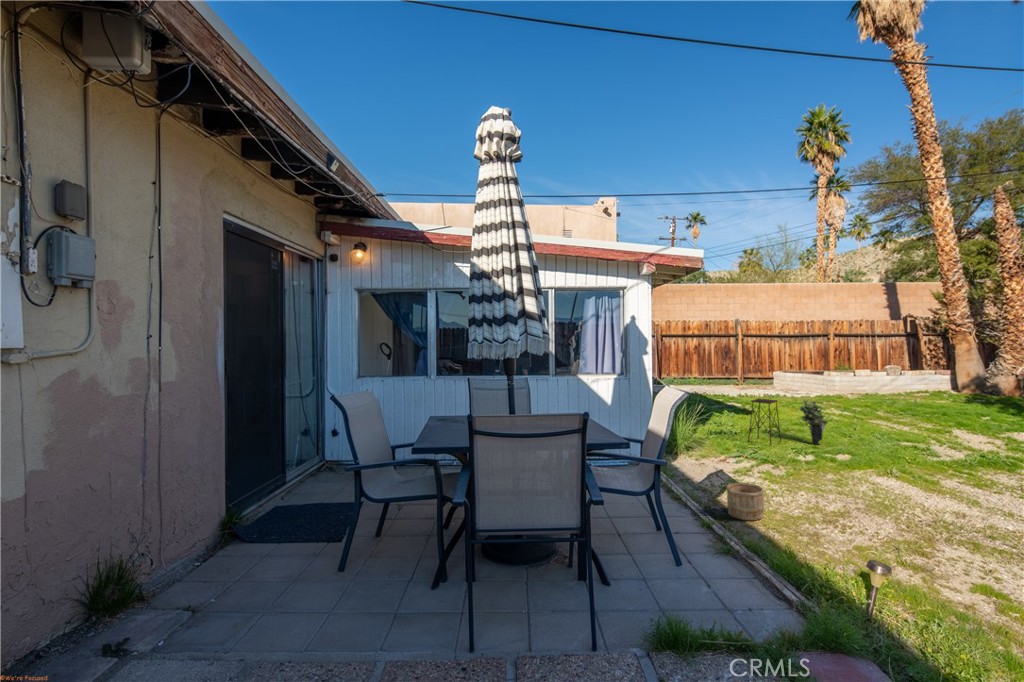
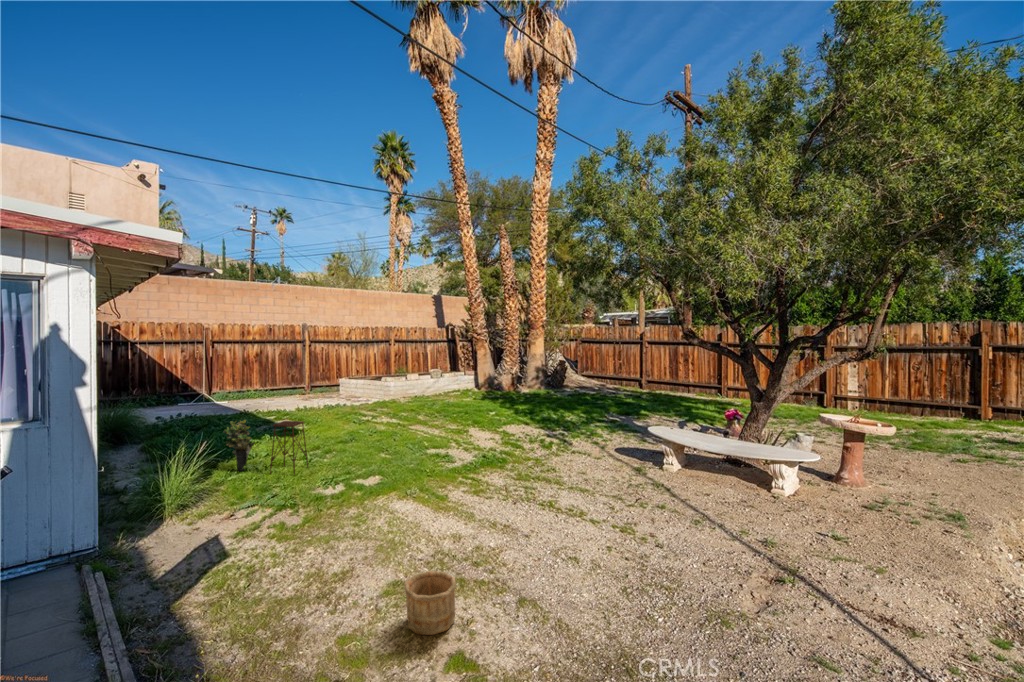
potted plant: present [800,400,827,445] -> present [224,420,255,471]
wooden bucket: present [726,483,765,520] -> present [405,571,456,635]

